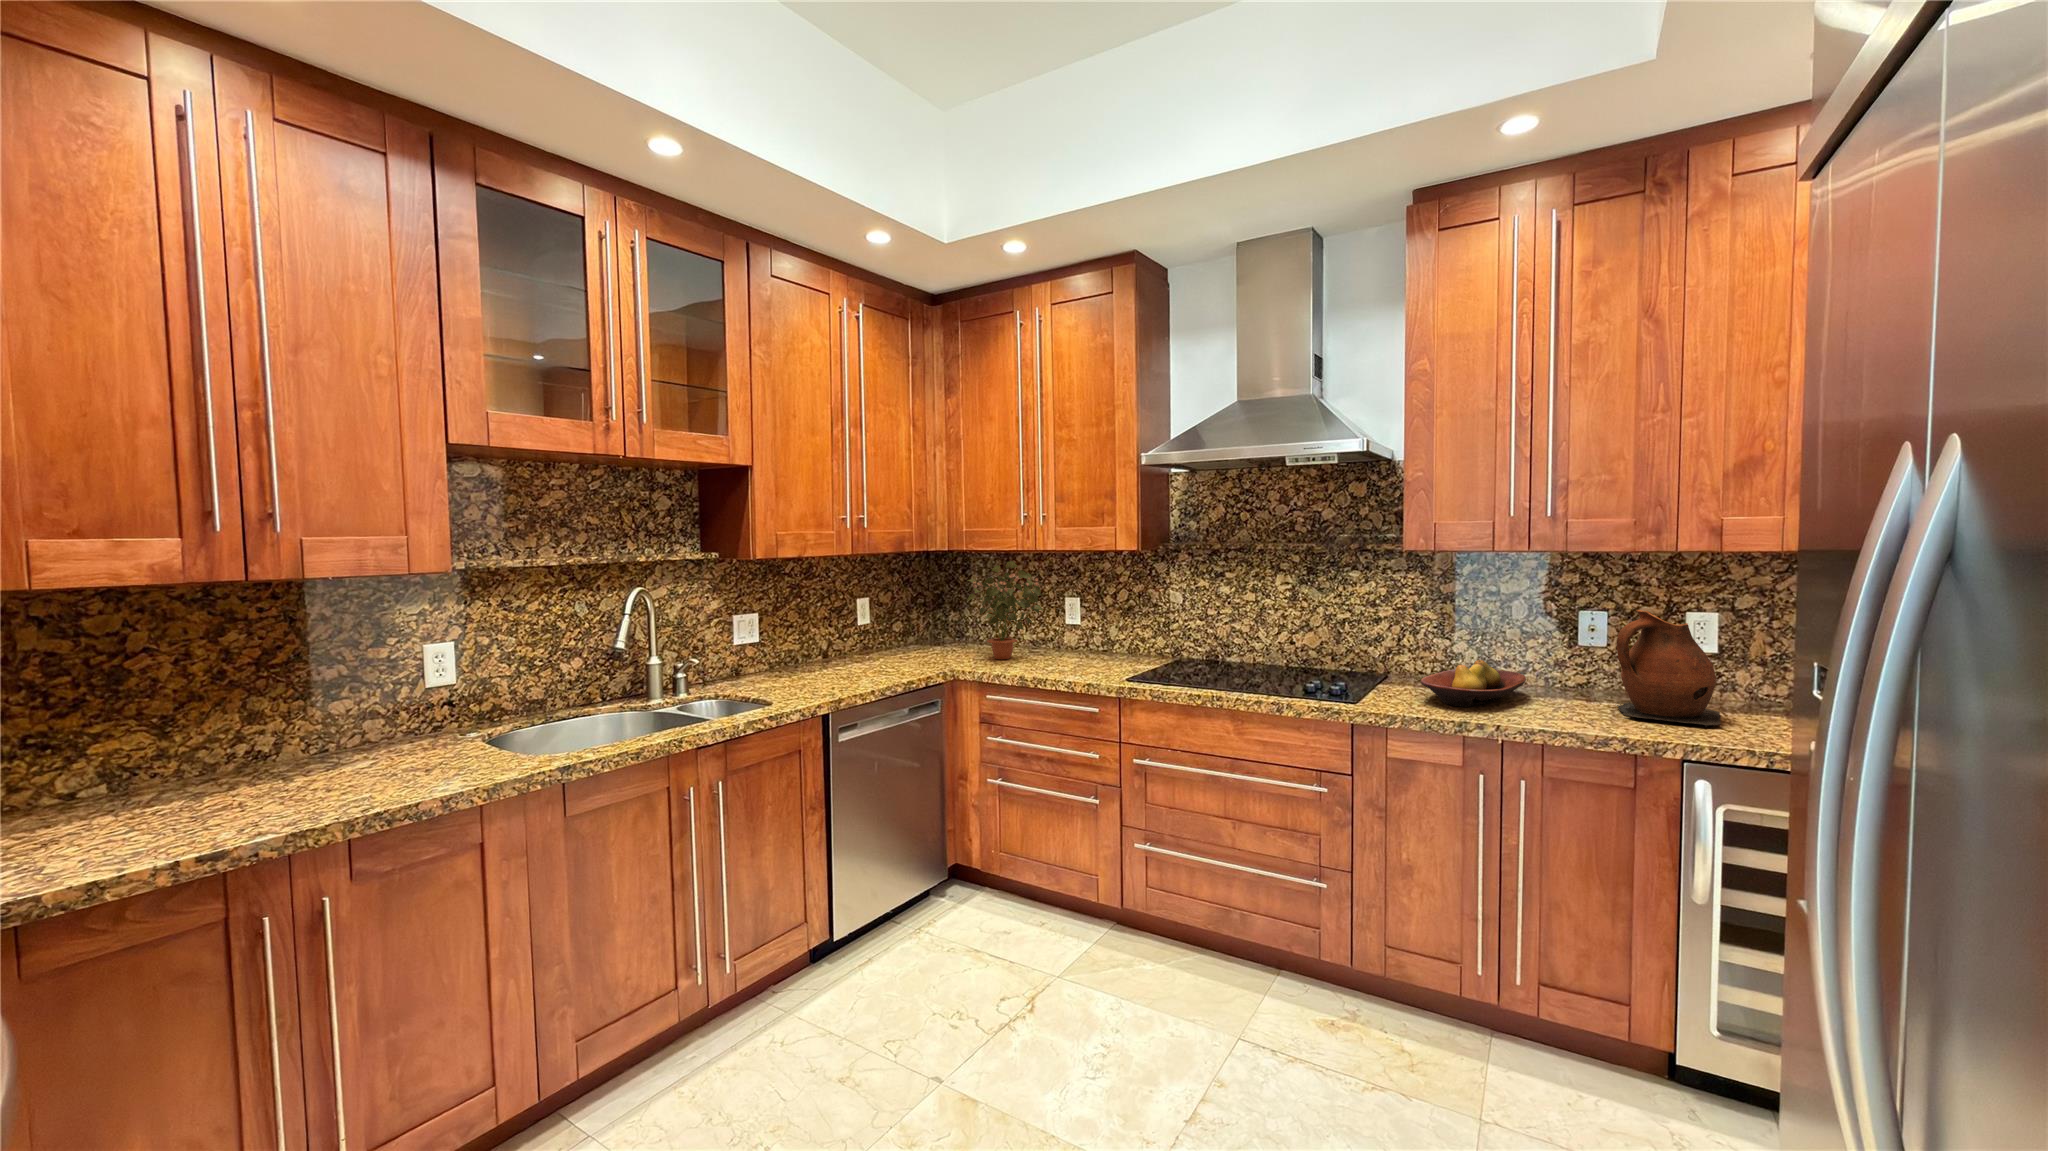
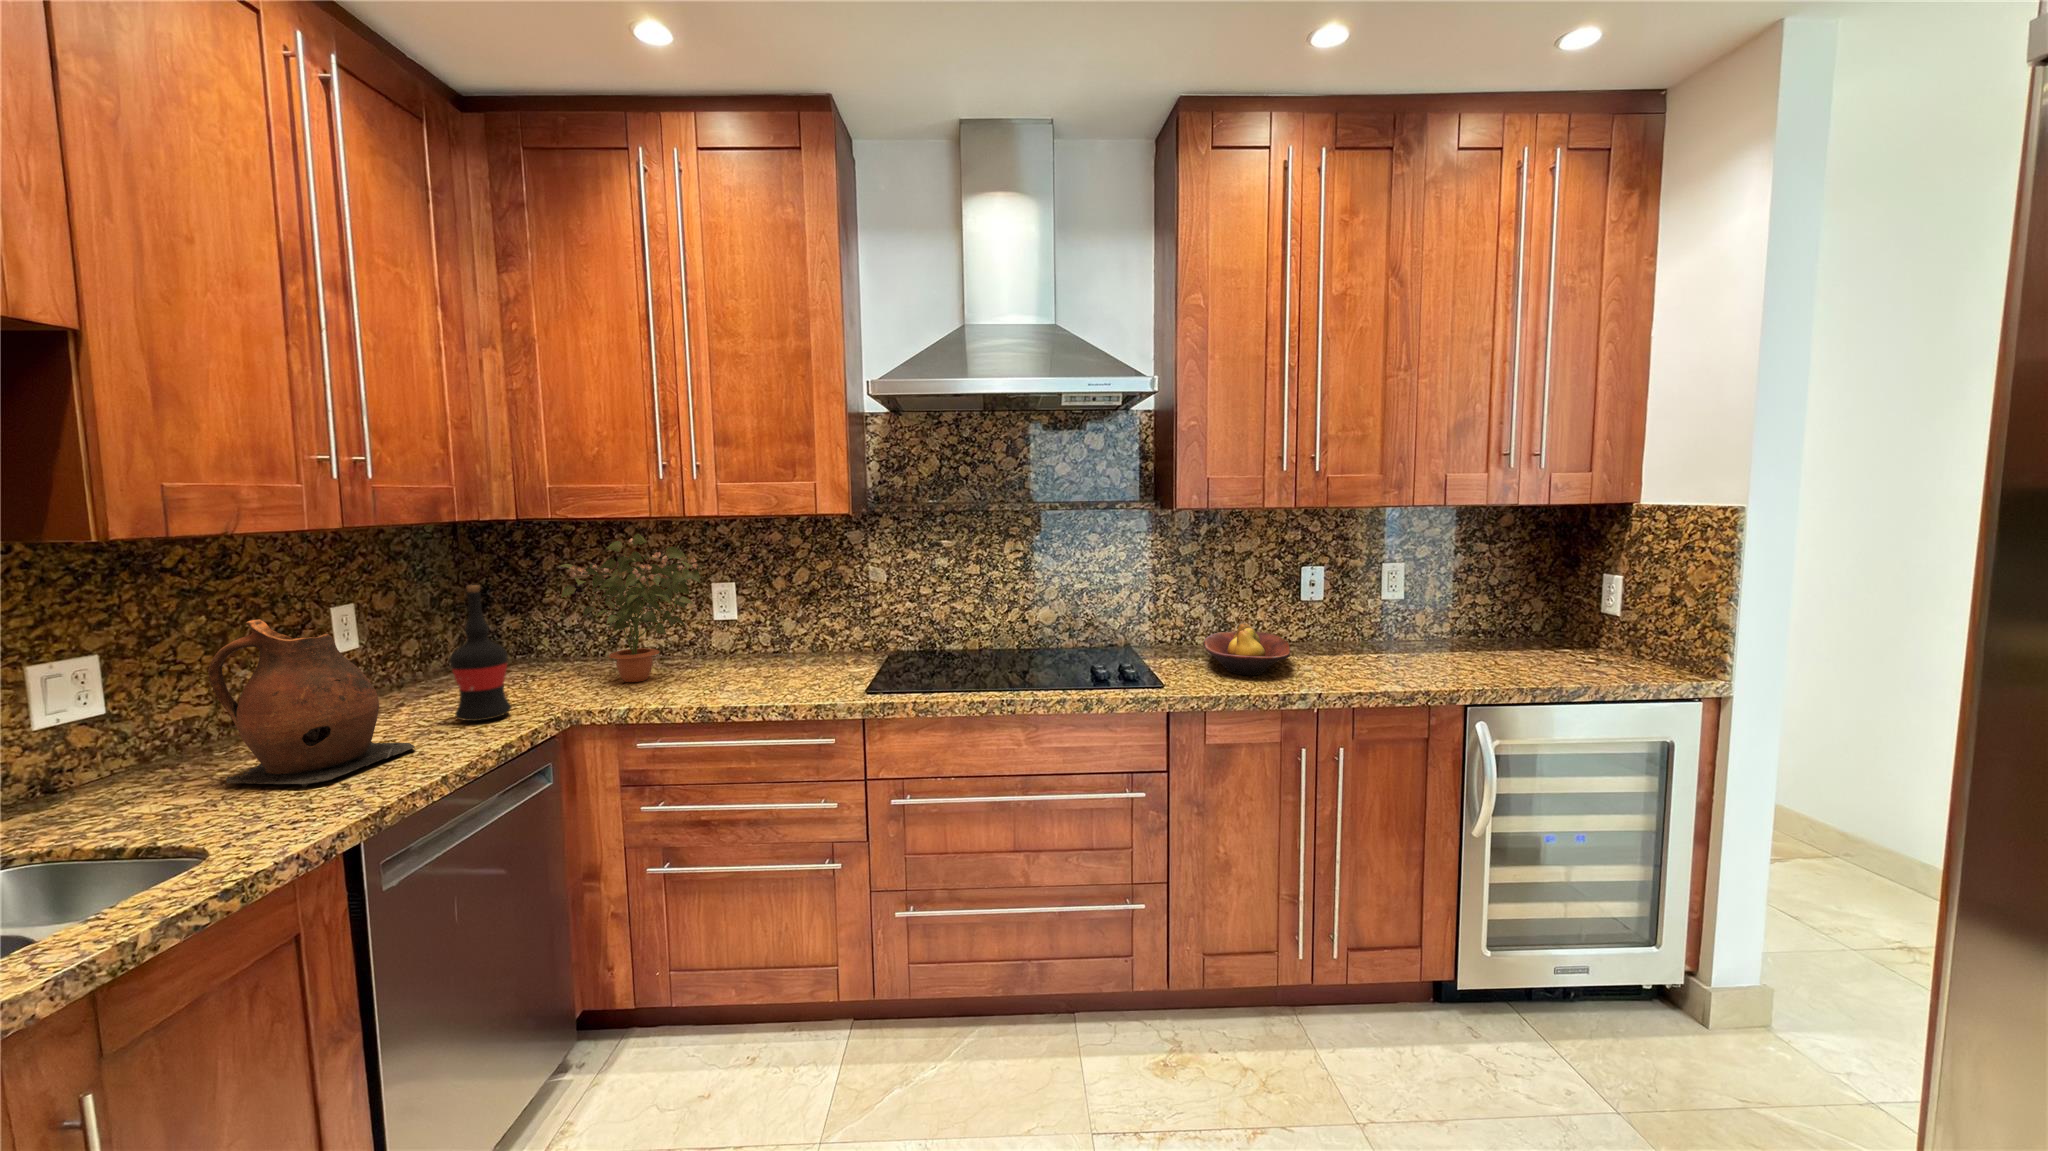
wine bottle: none [896,589,925,669] -> present [450,585,511,721]
ceramic pitcher: present [1617,610,1720,727] -> present [208,619,415,787]

